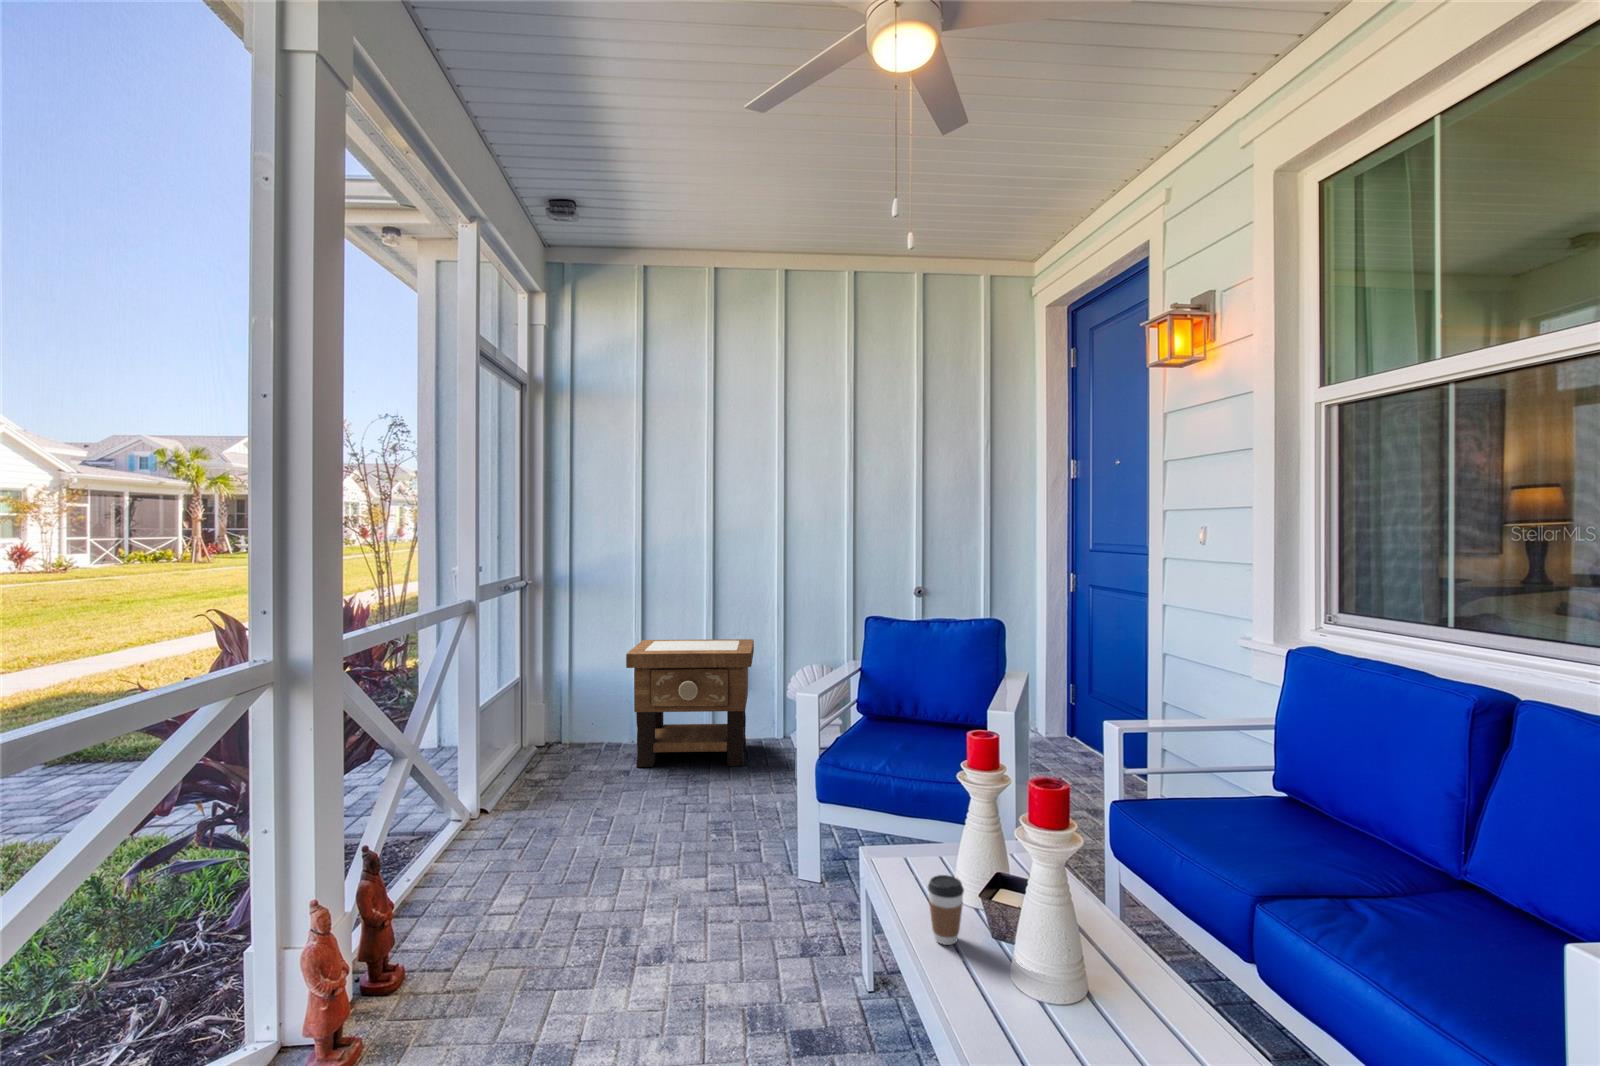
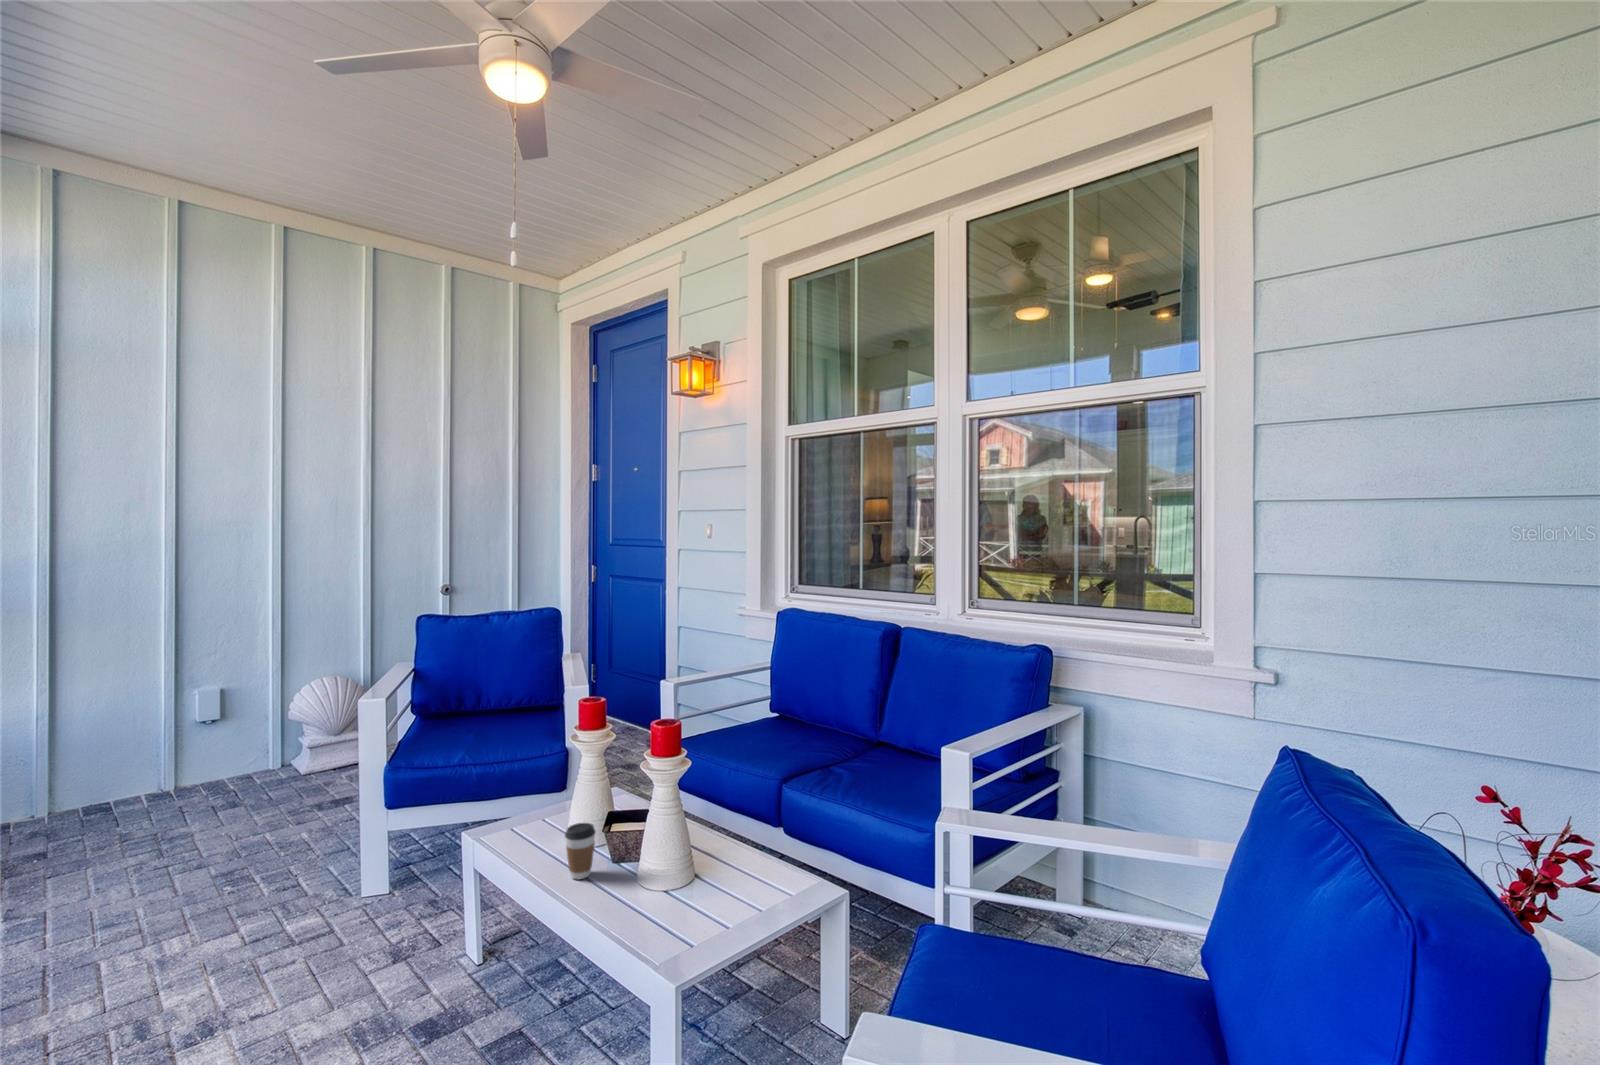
side table: present [626,639,754,767] -> none [34,657,246,846]

